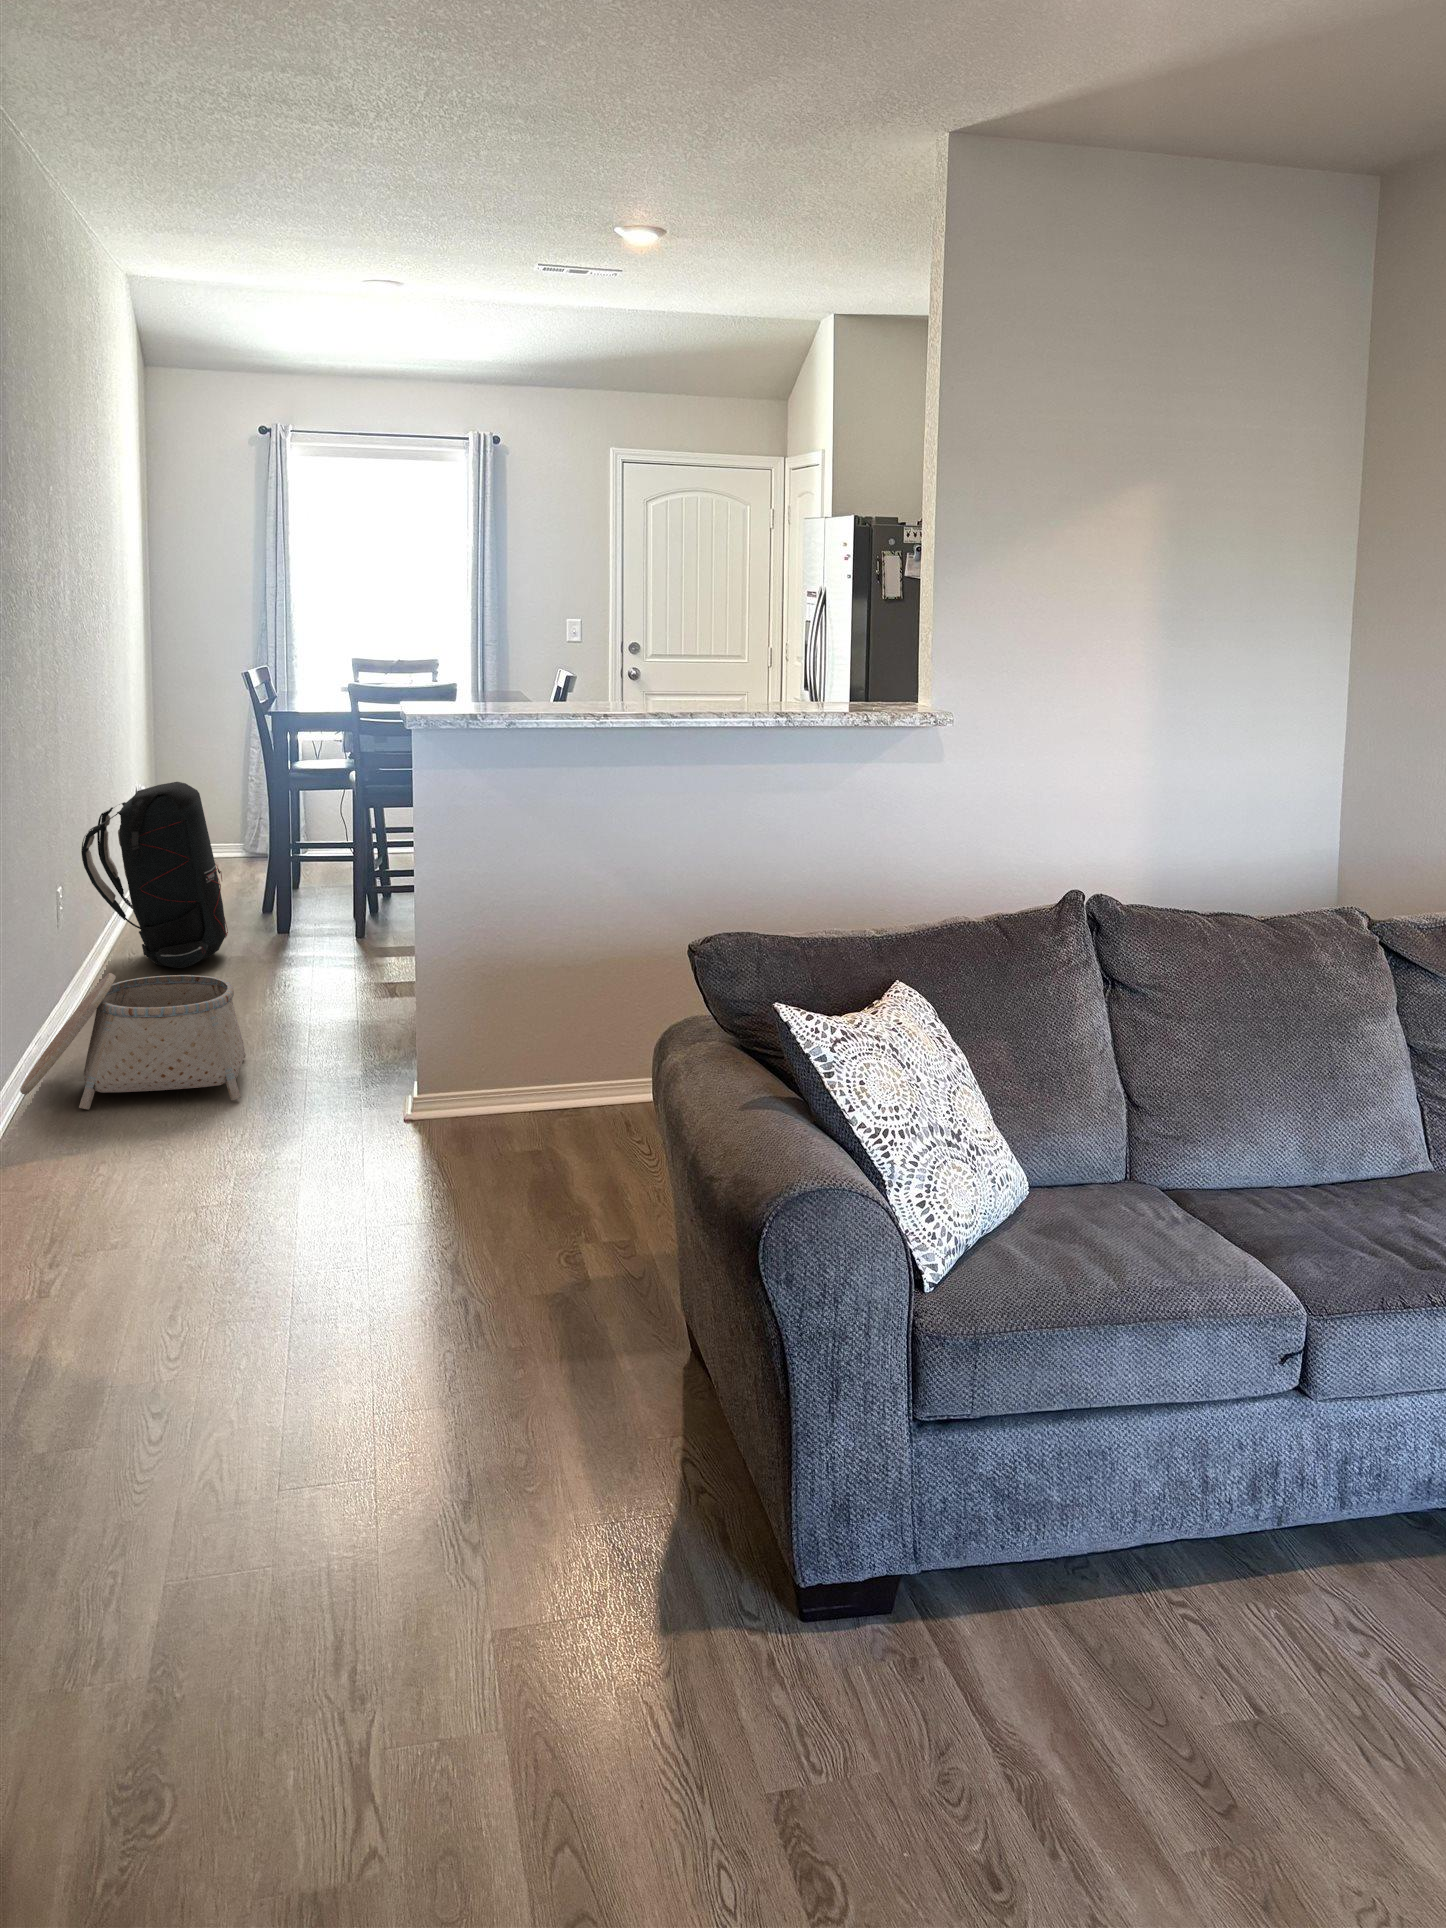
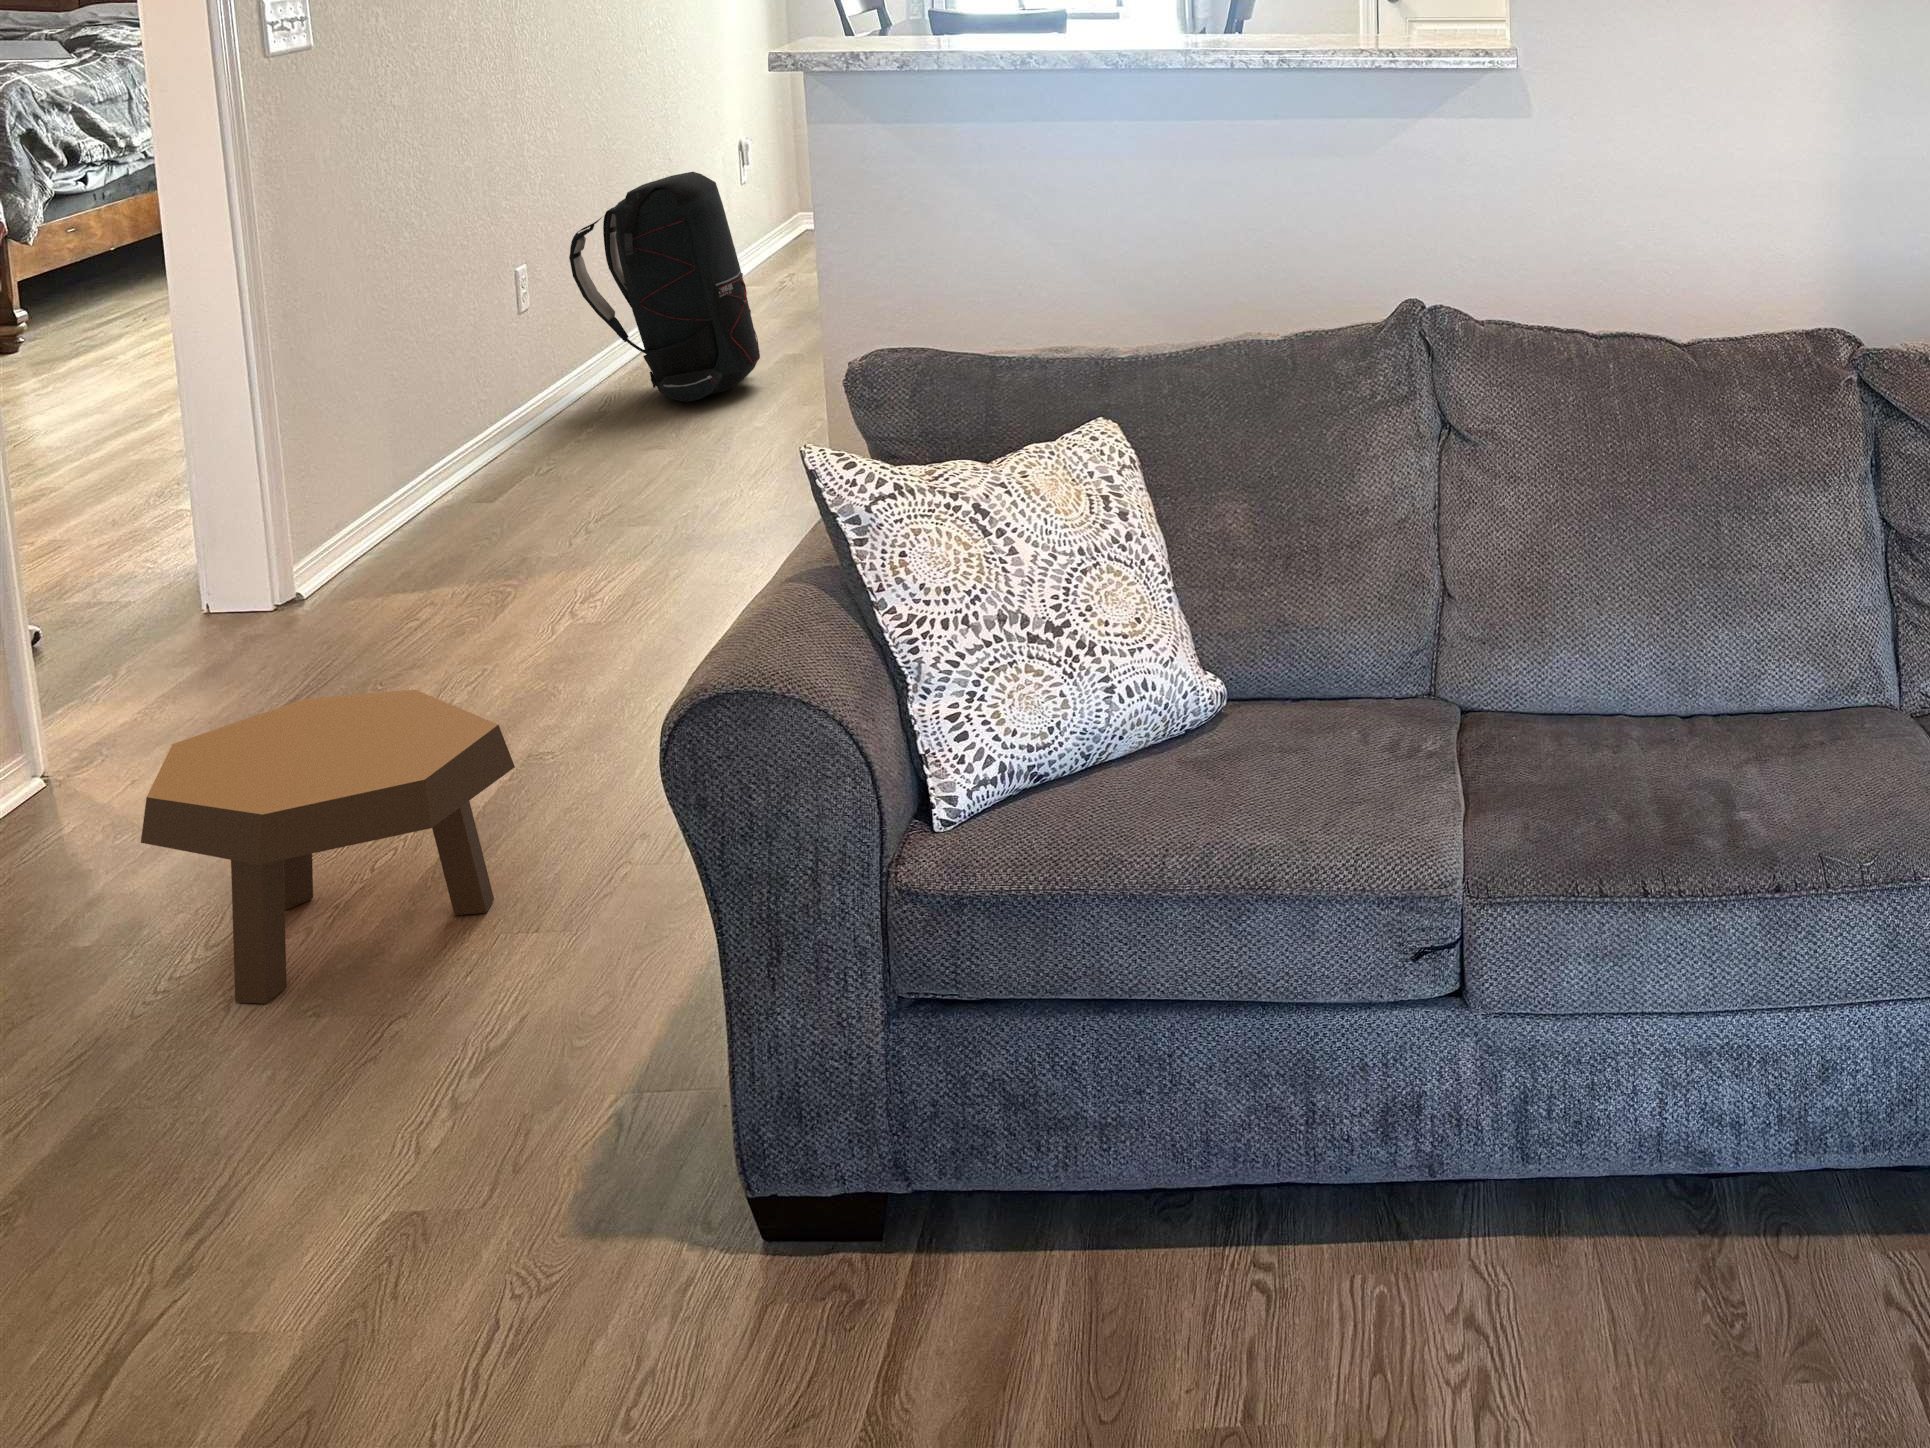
basket: present [20,973,246,1109] -> none [384,404,679,567]
footstool: none [109,1208,388,1475] -> present [141,690,515,1004]

